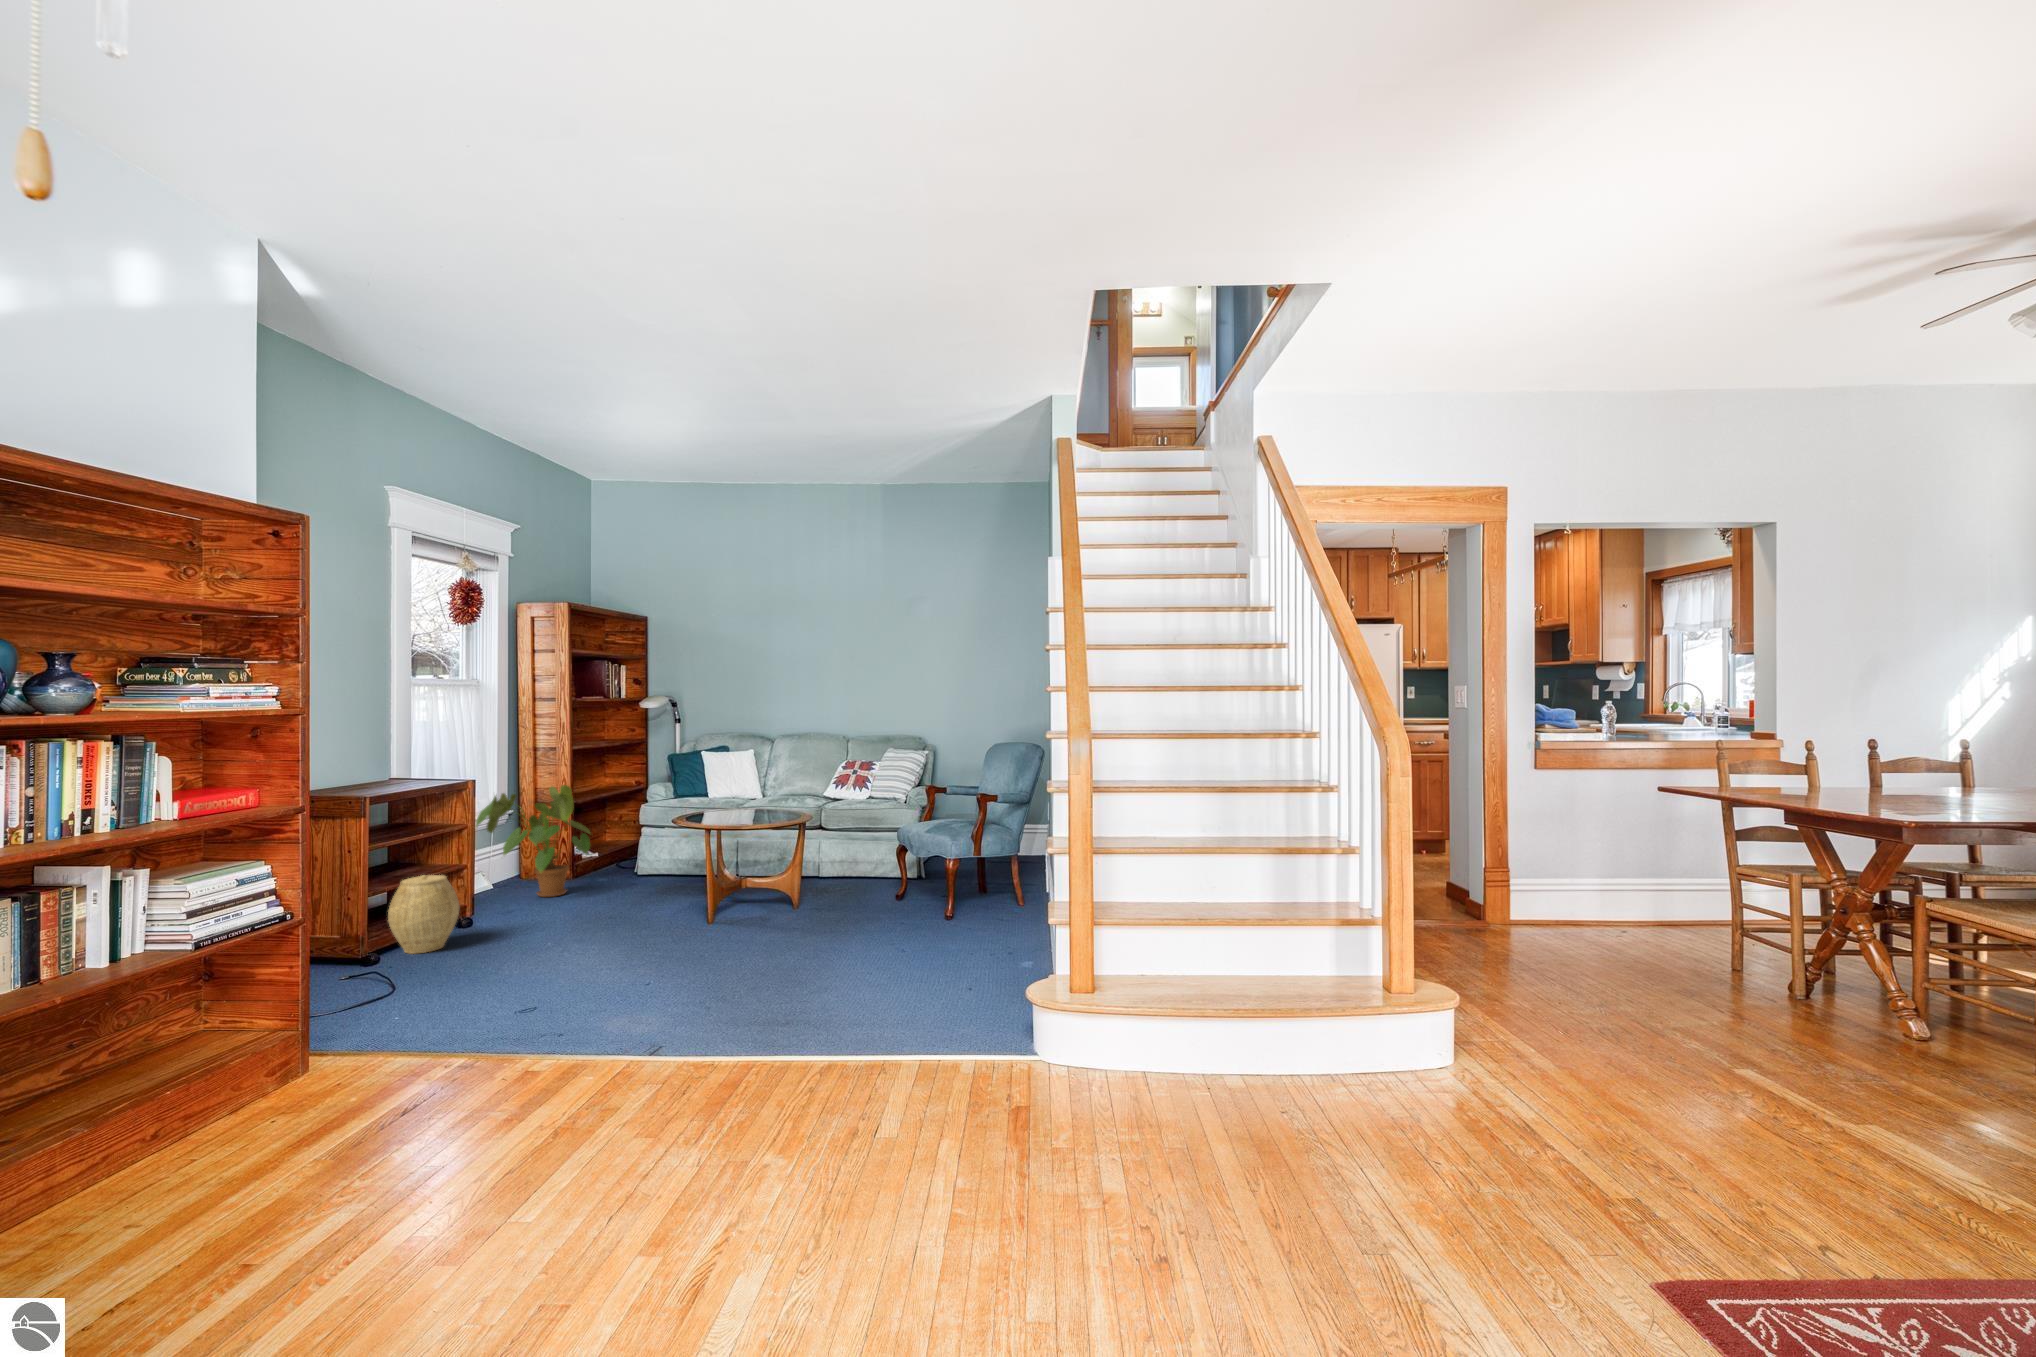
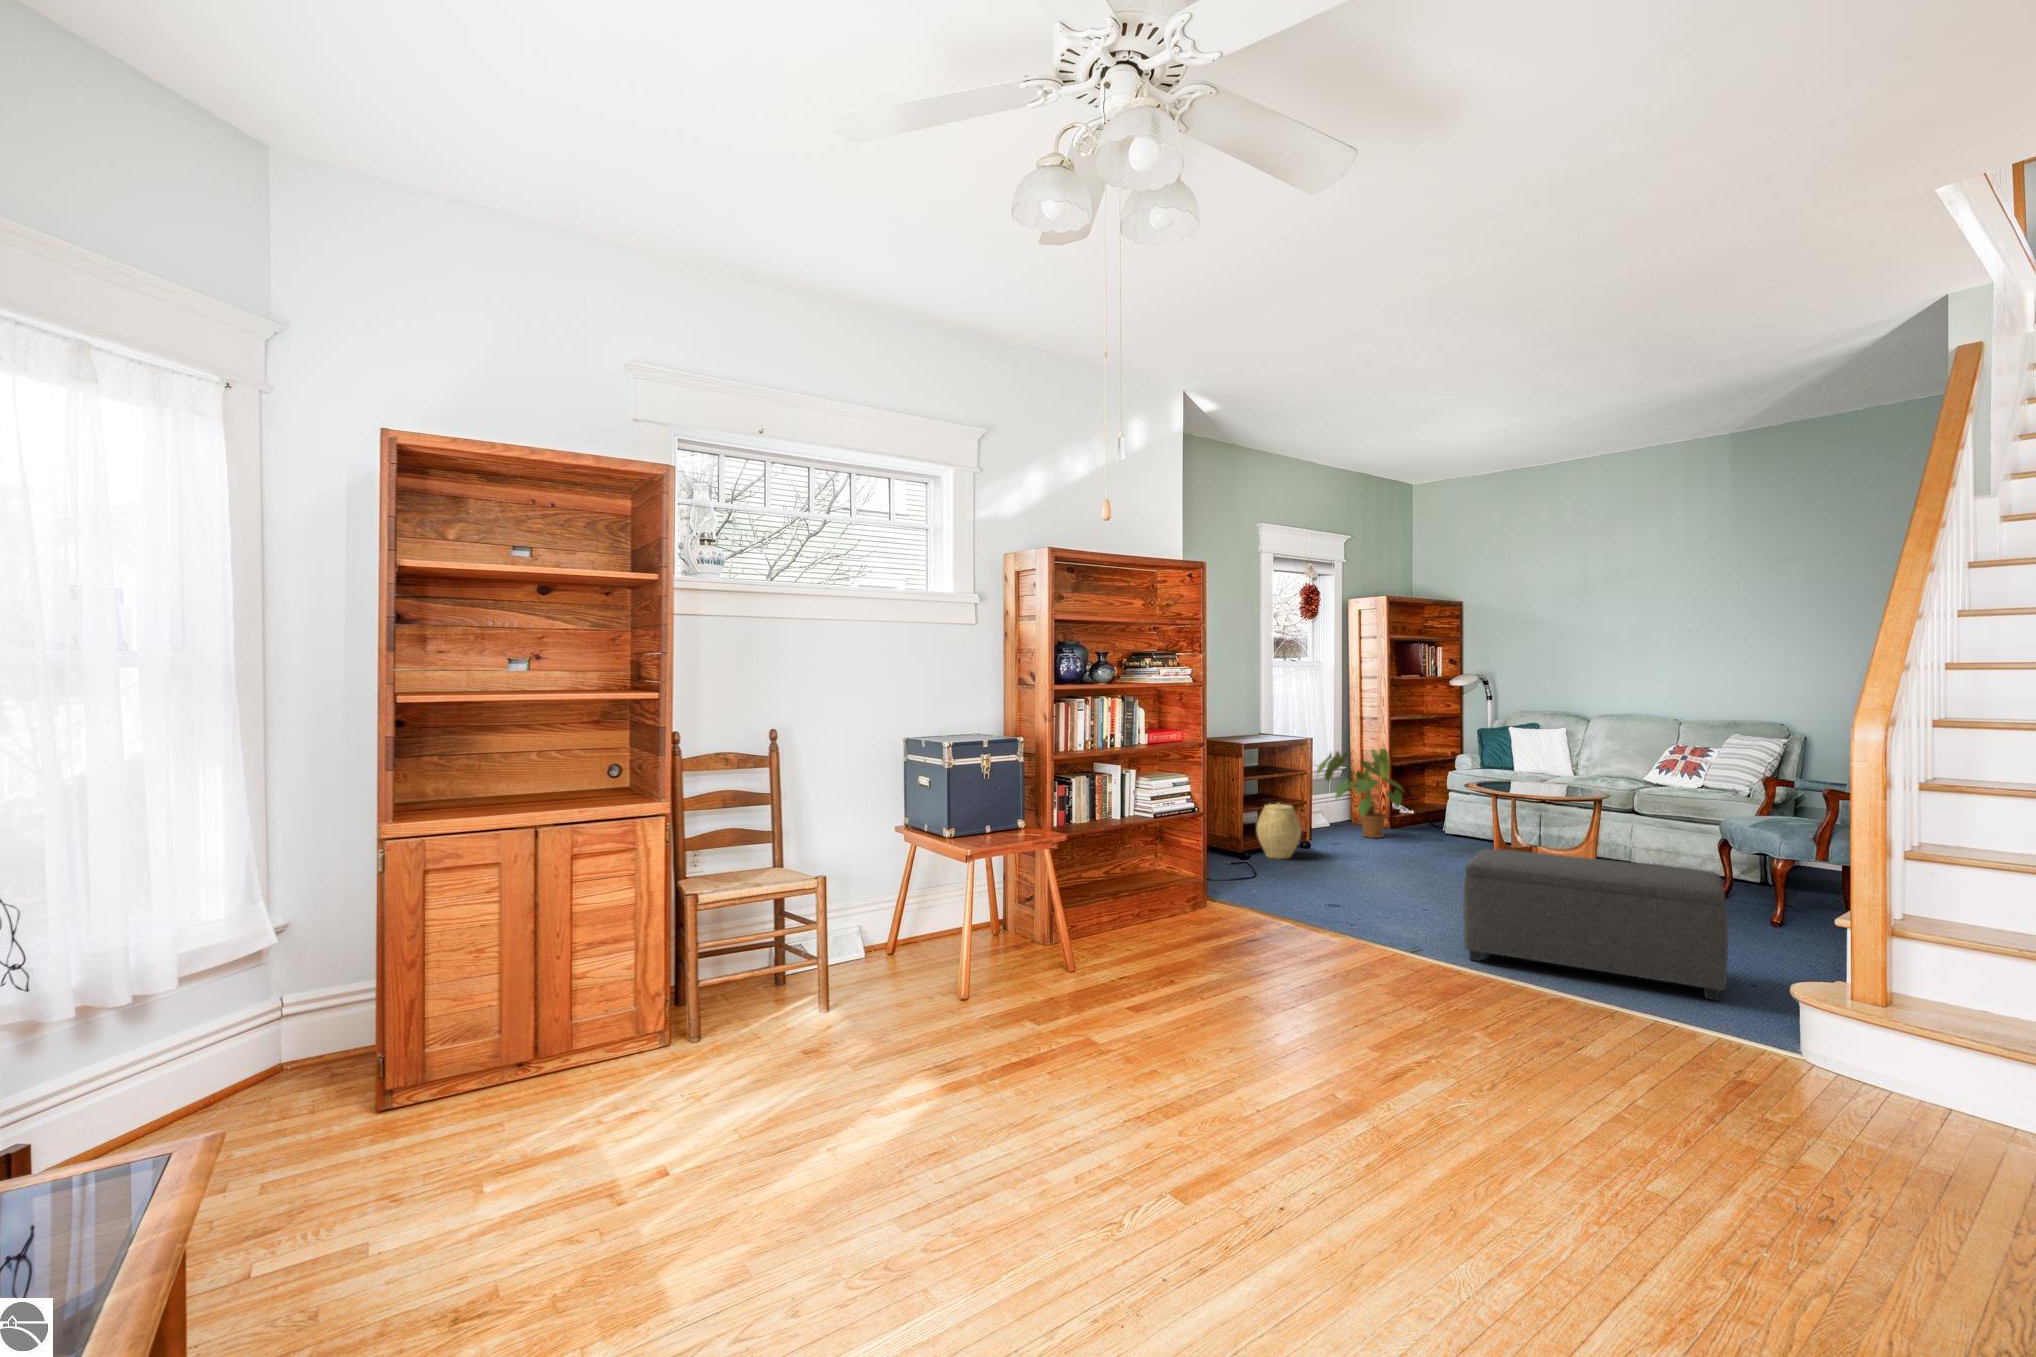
ottoman: none [706,885,960,1044] -> present [1463,849,1728,1000]

